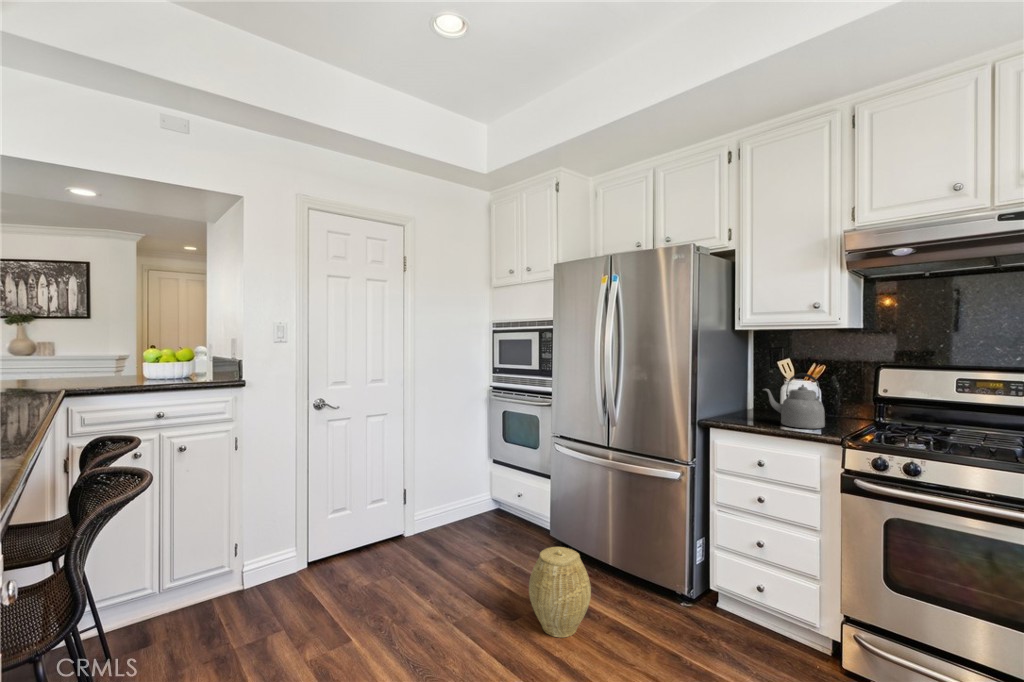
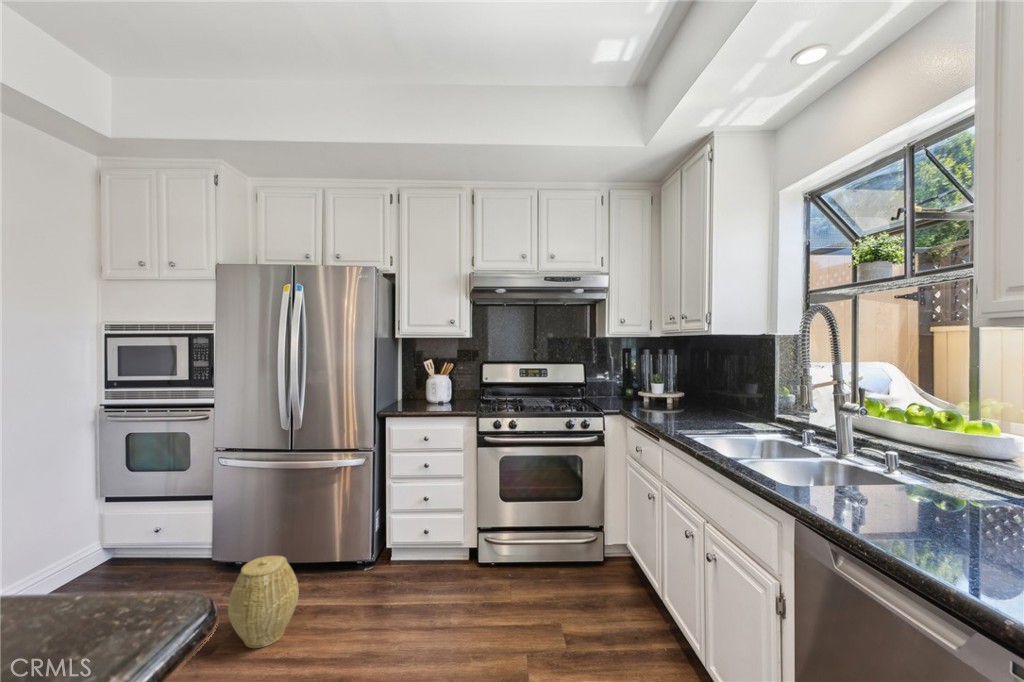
kettle: present [764,373,825,429] -> none [423,370,462,408]

